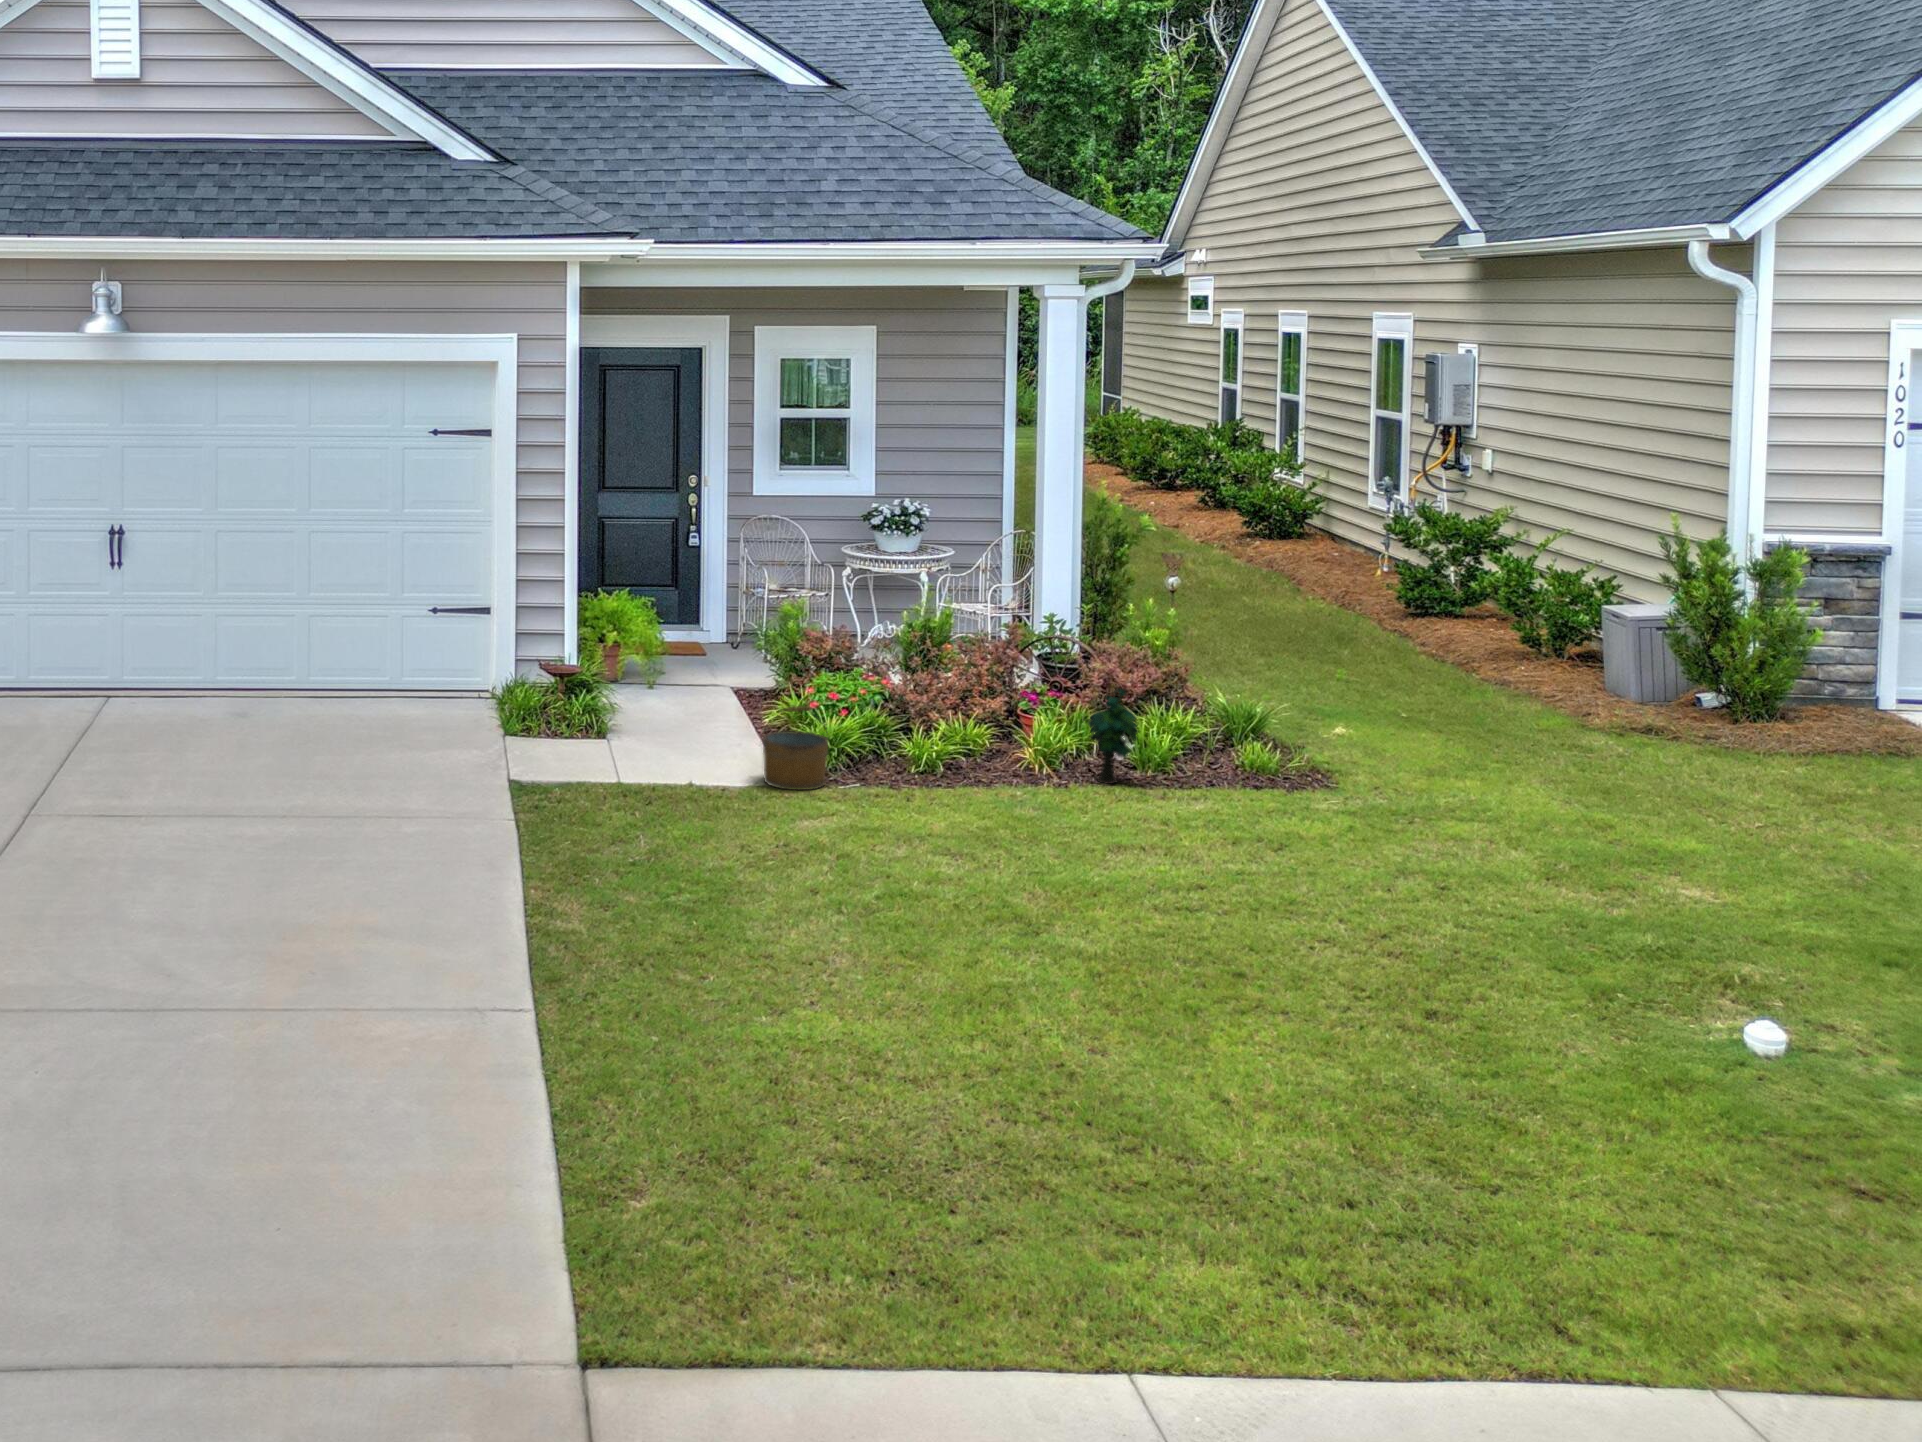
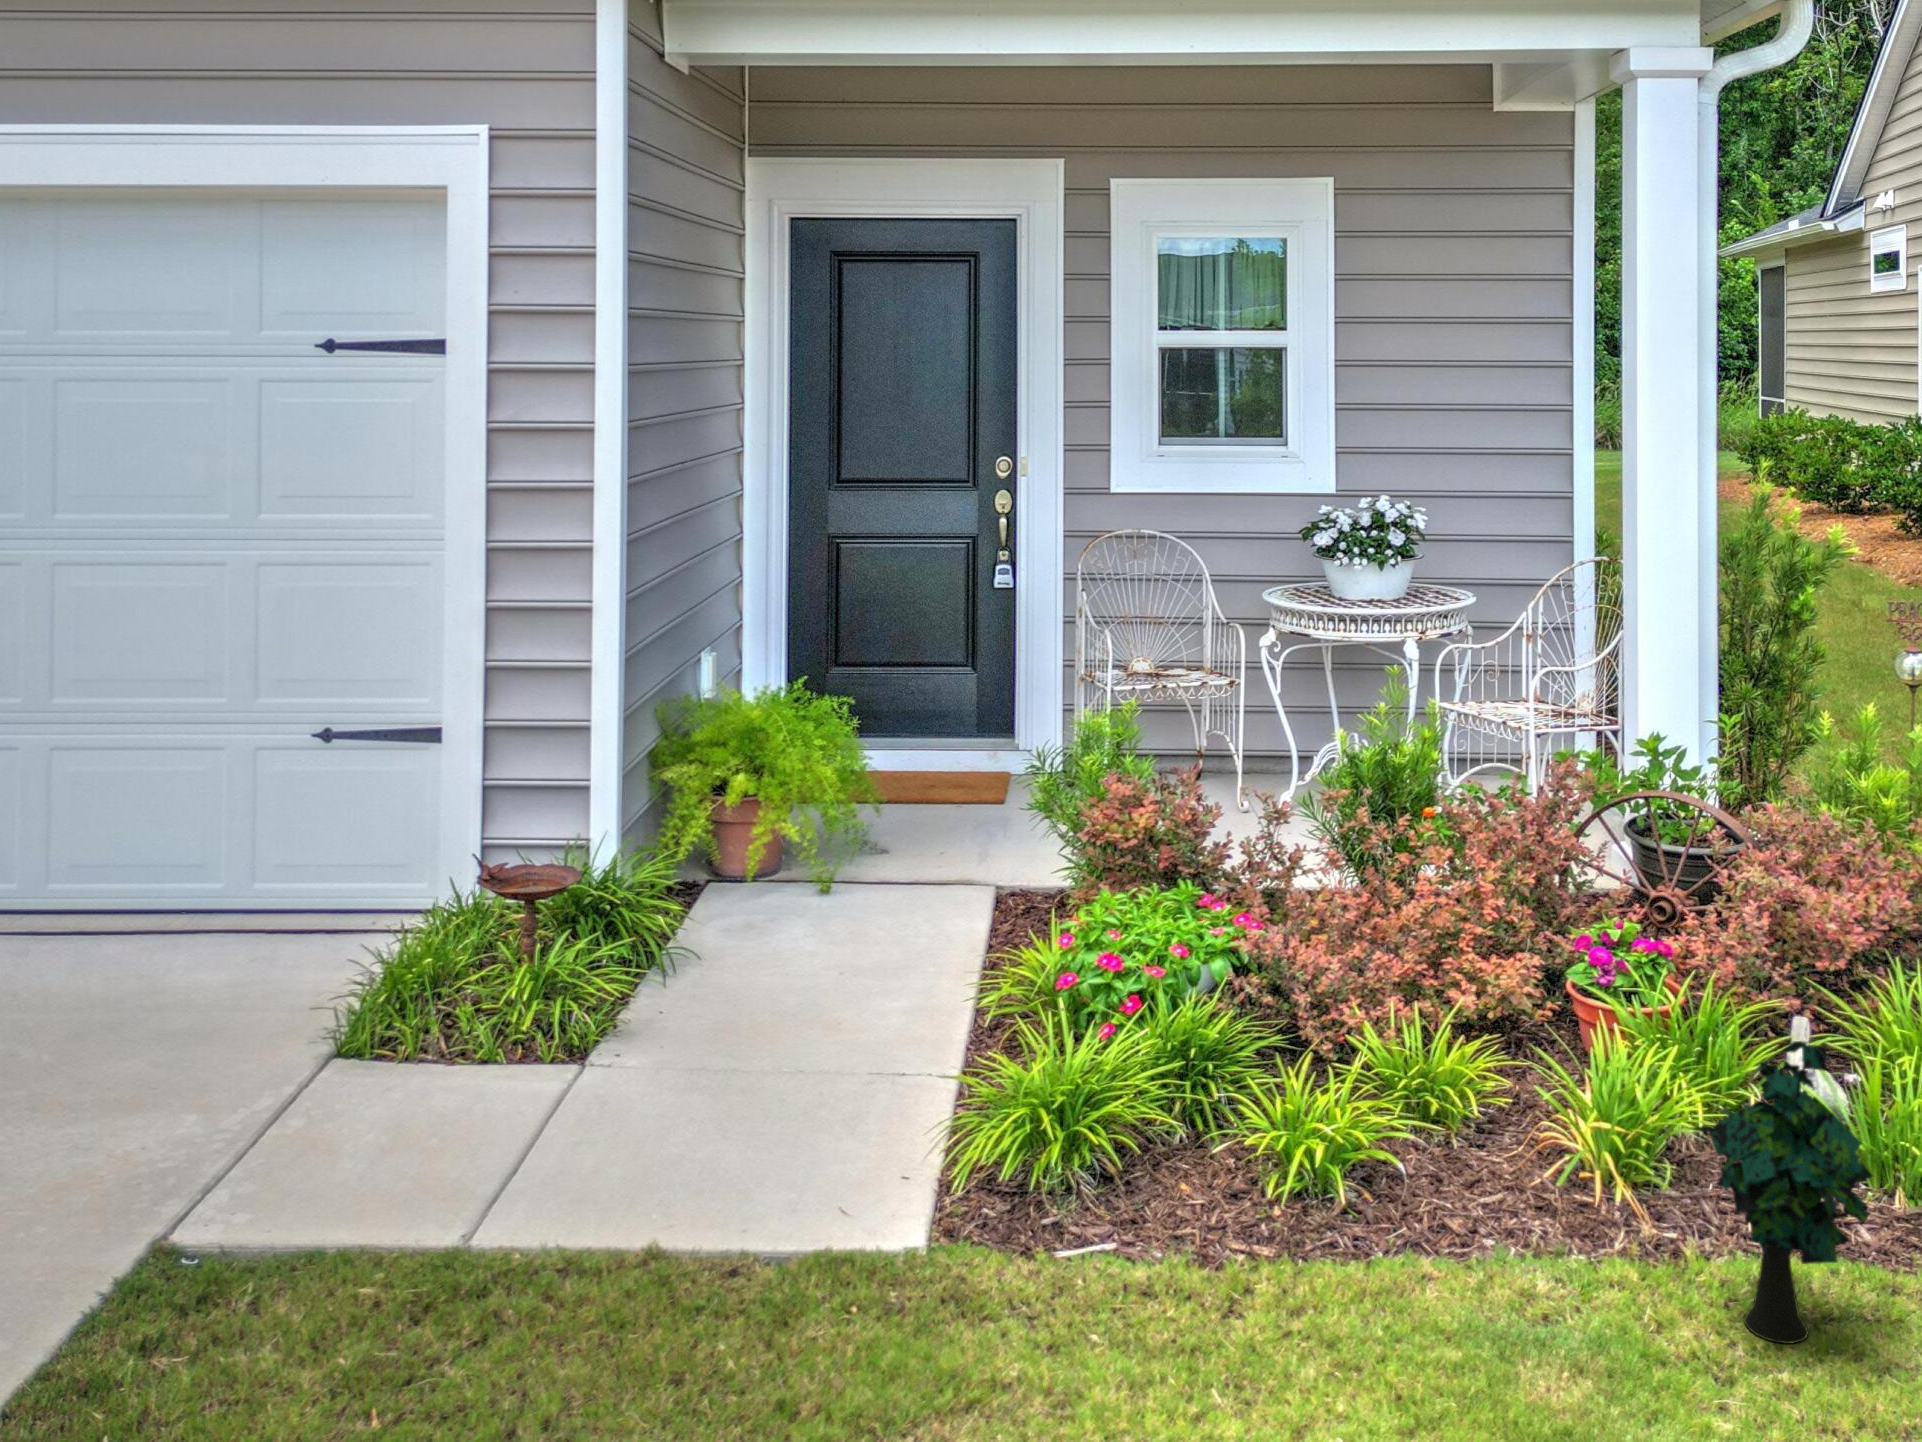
bucket: present [762,706,828,790] -> none [697,1100,906,1386]

